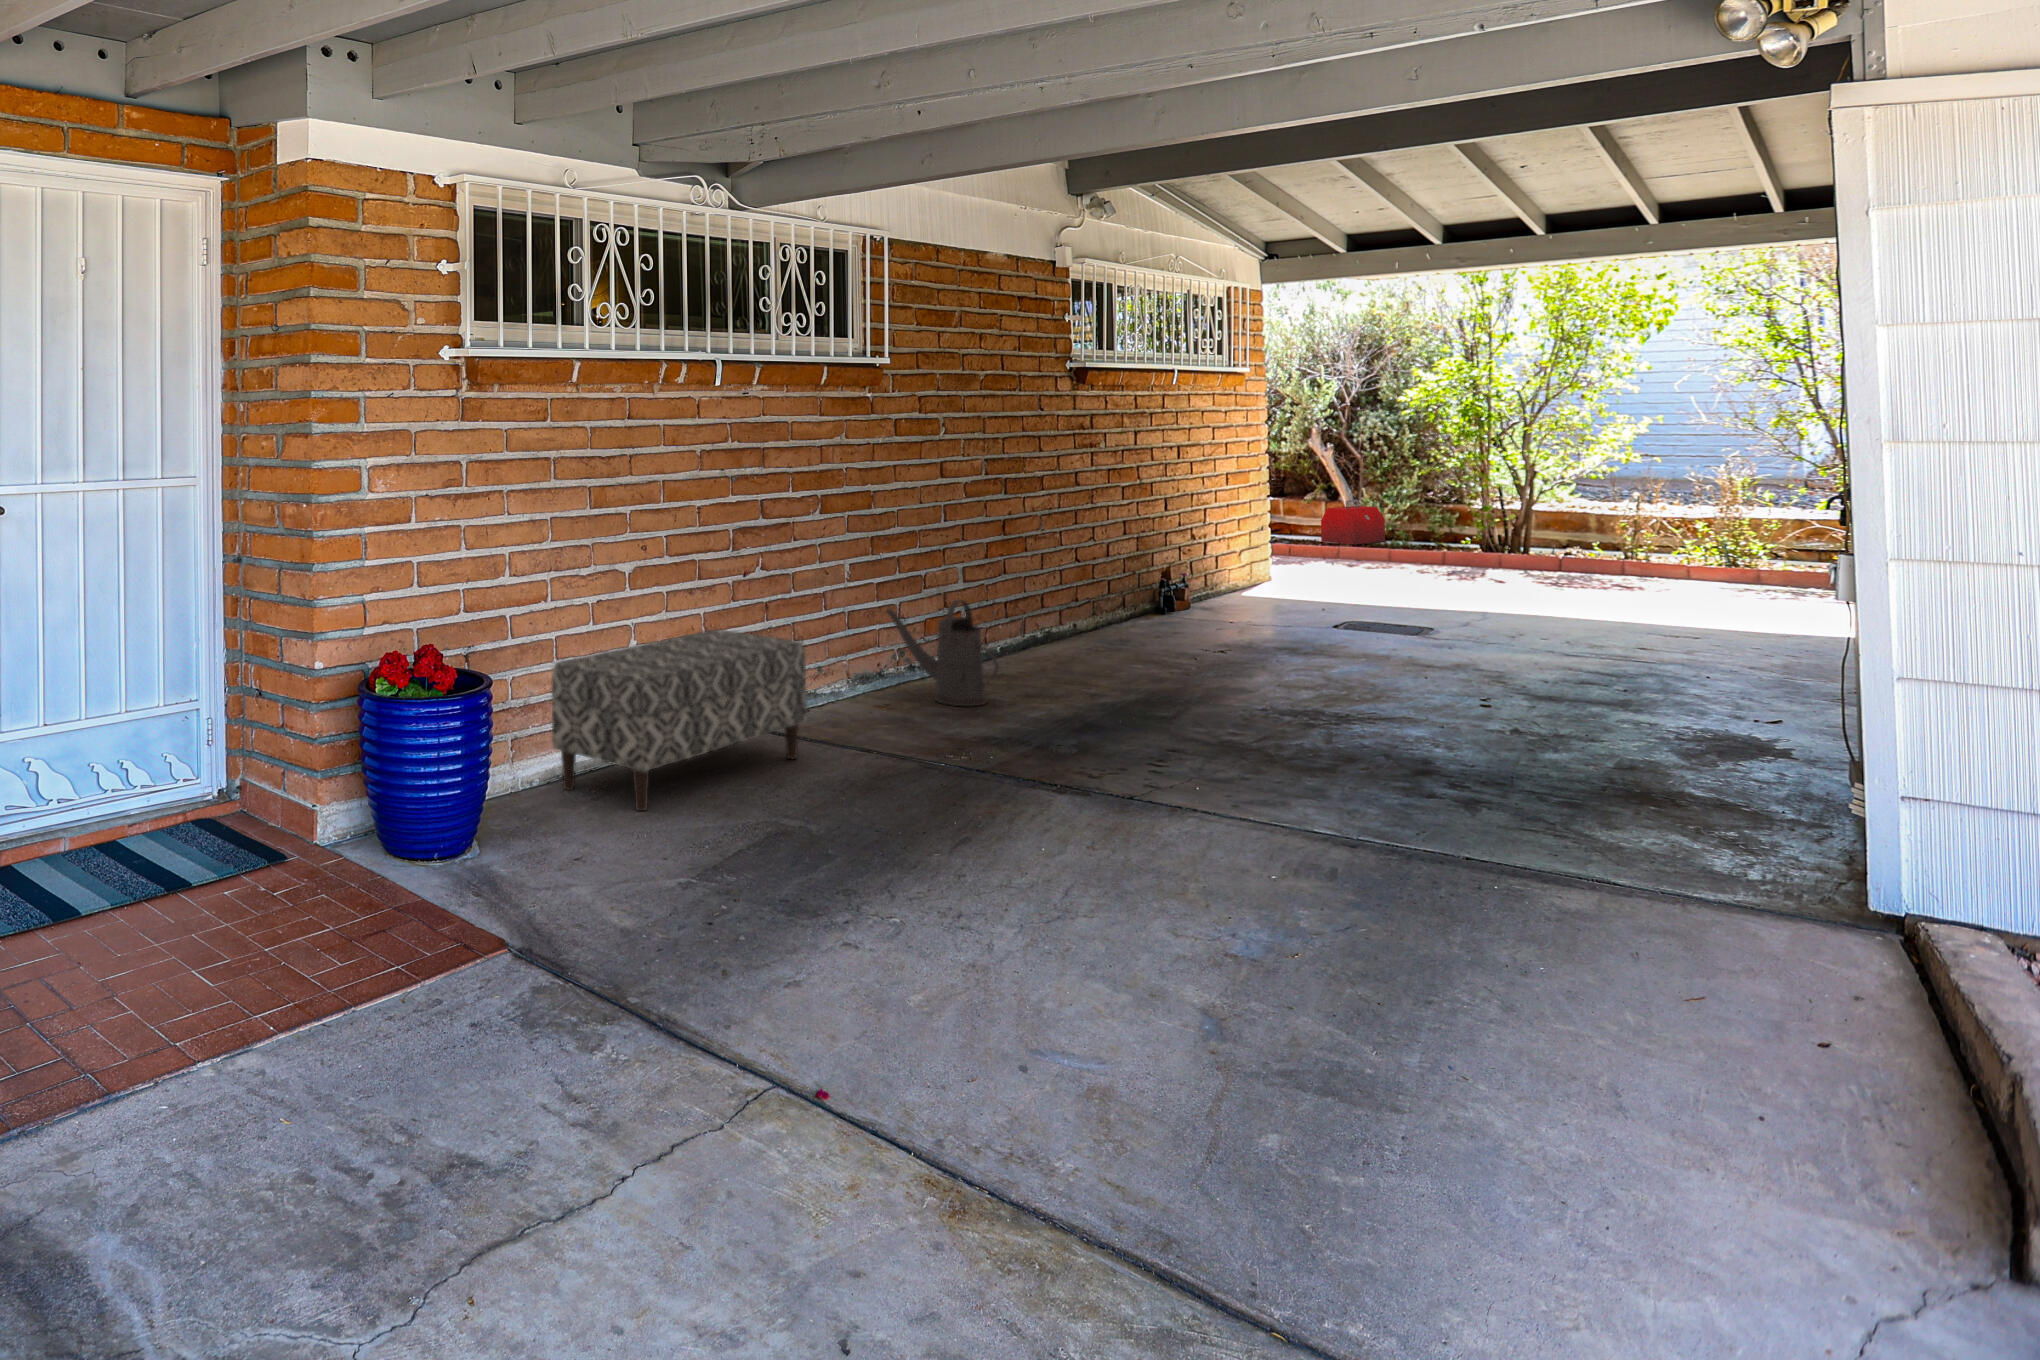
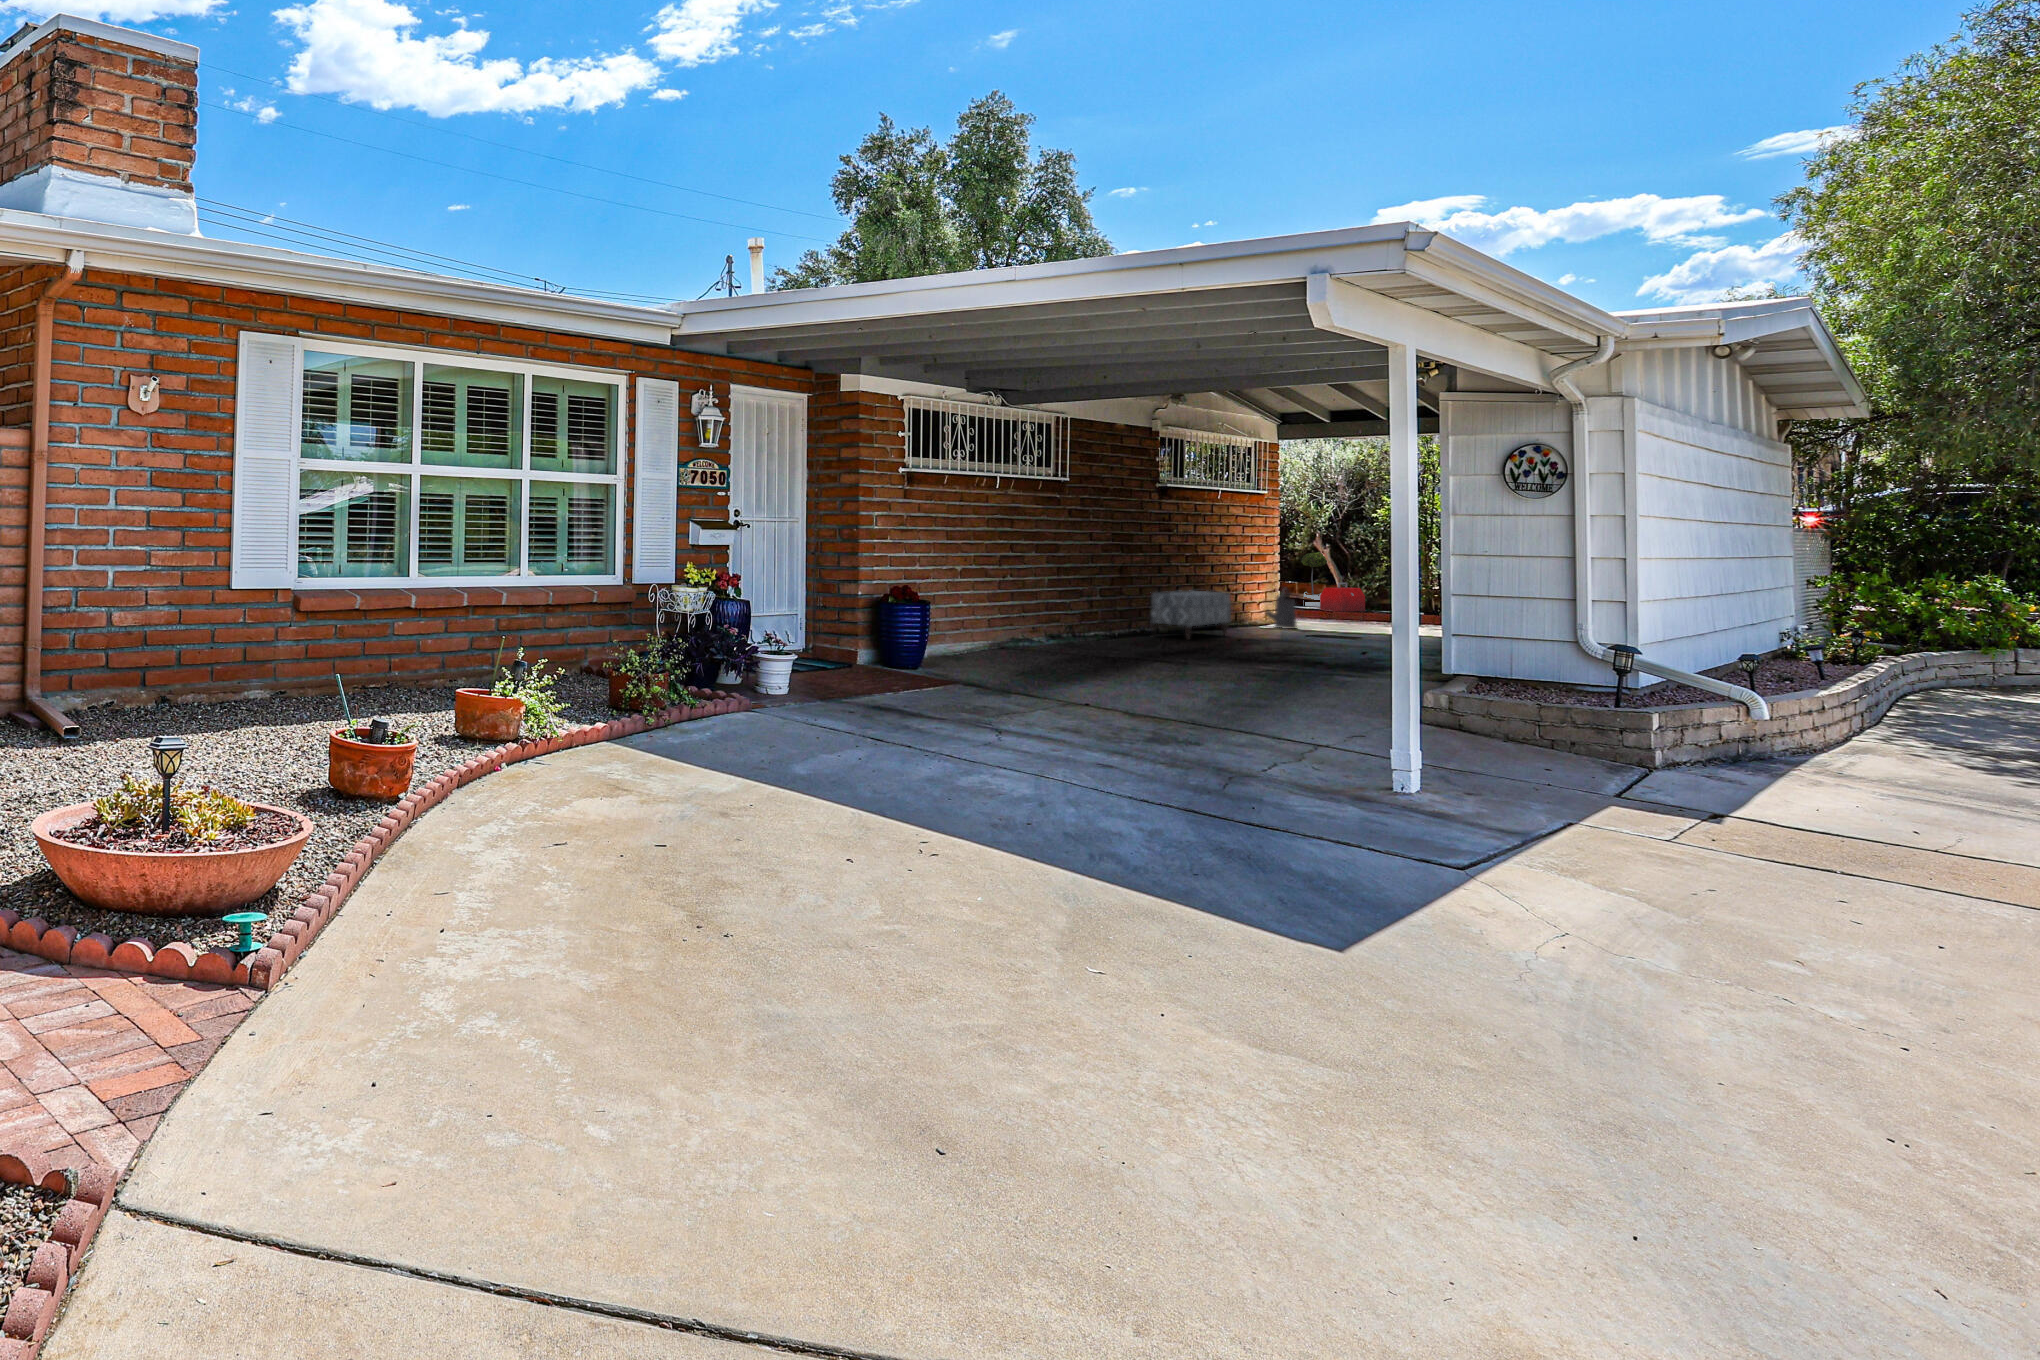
potted tree: none [1290,453,1328,534] -> present [1301,552,1327,607]
watering can: present [888,600,999,706] -> present [1266,588,1297,629]
bench: present [552,629,807,811] -> present [1150,591,1231,639]

